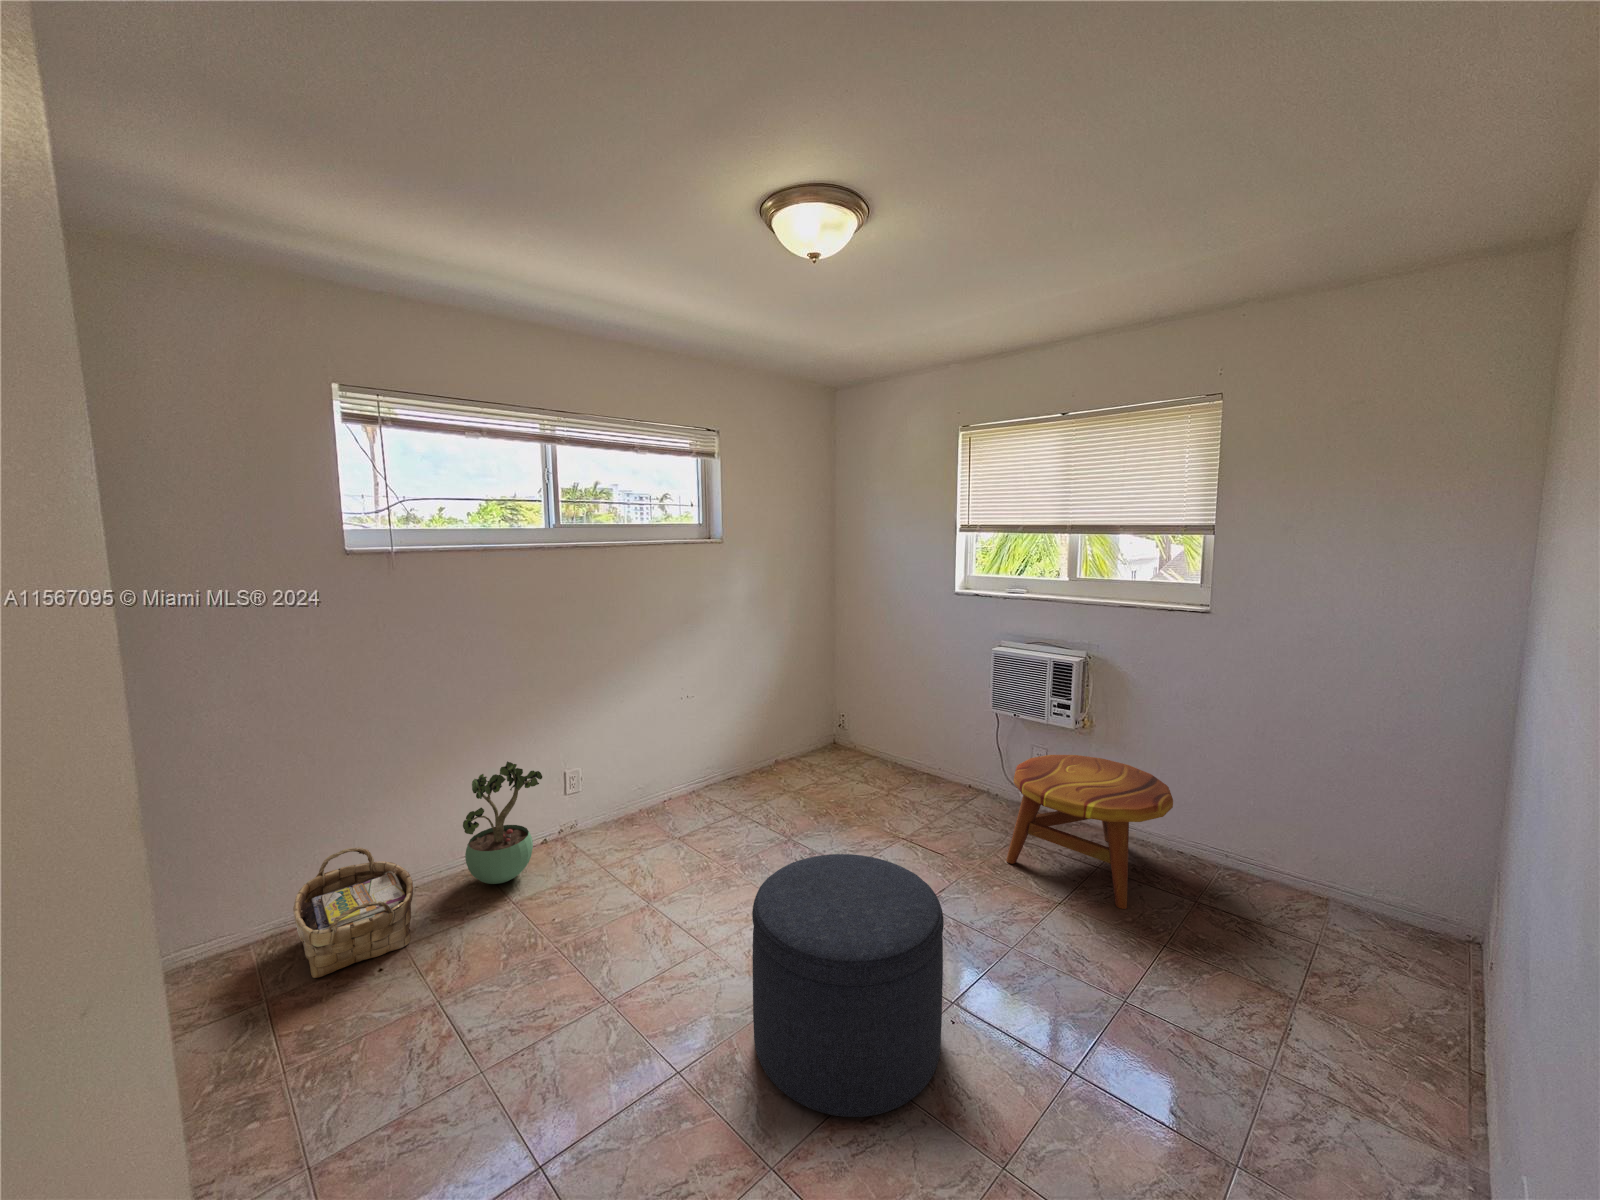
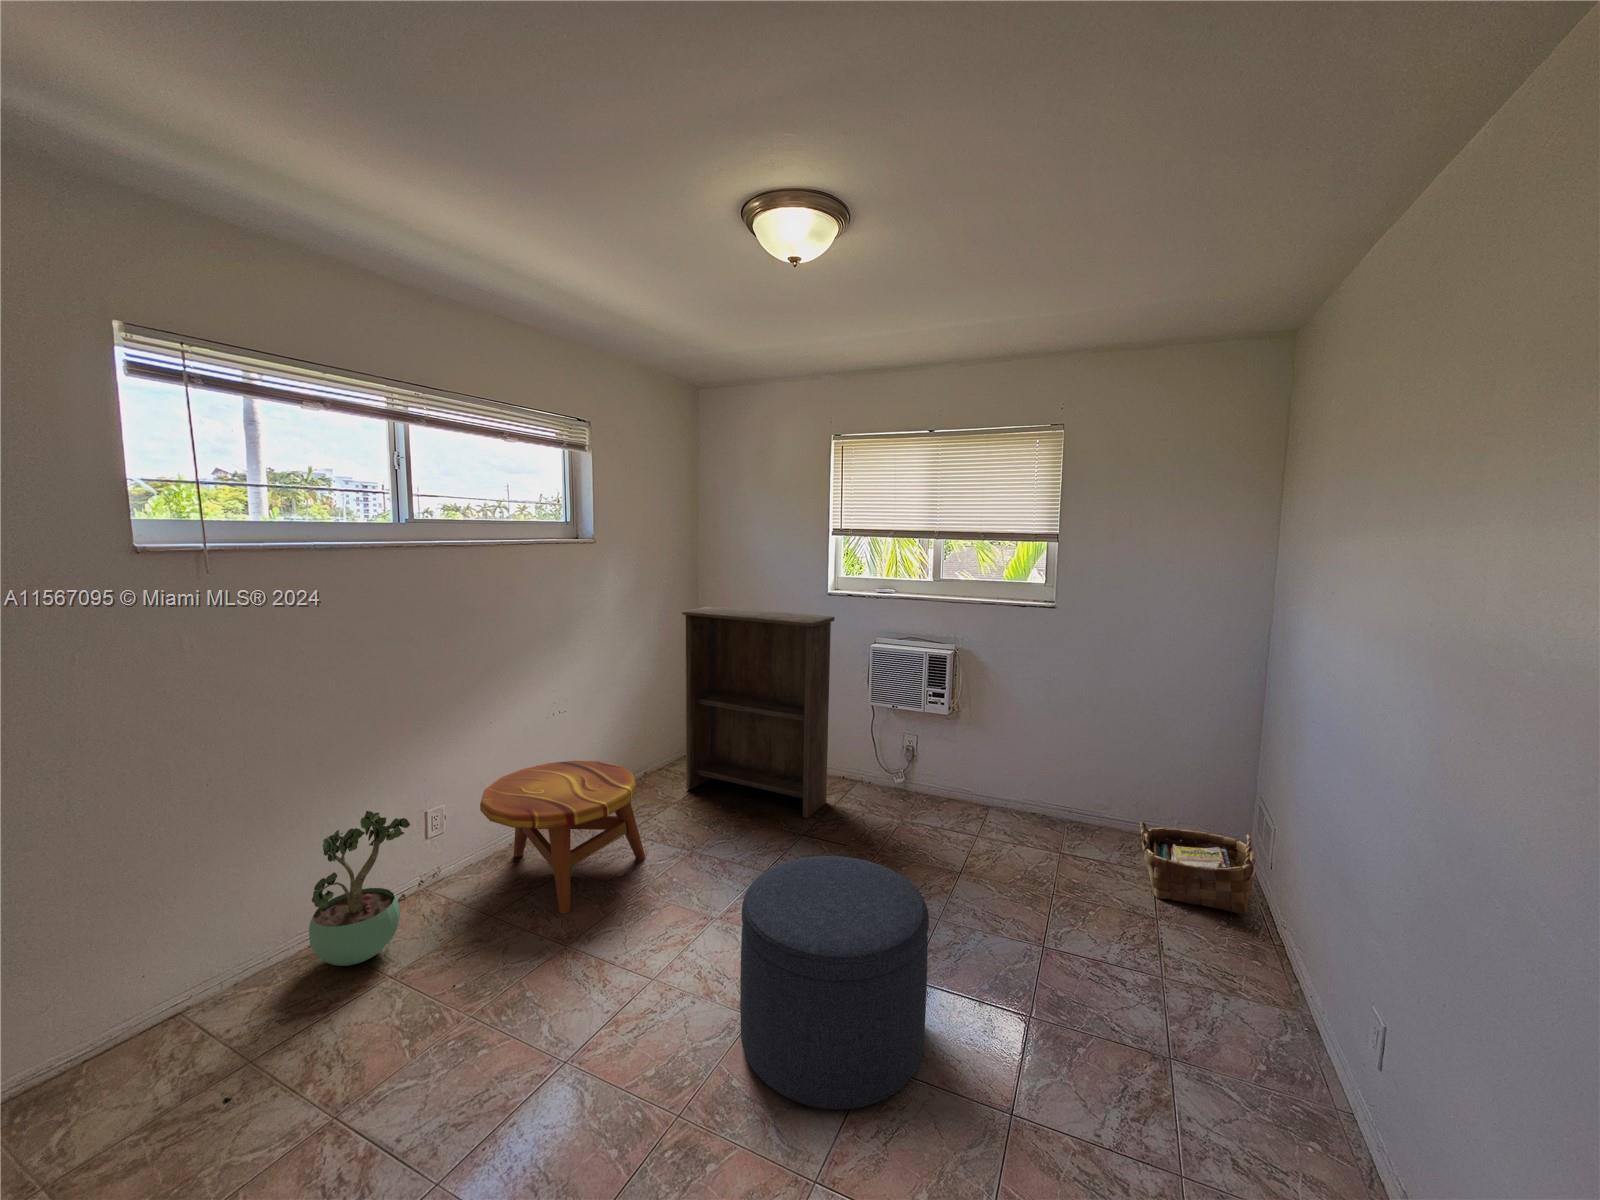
bookshelf: none [804,603,947,819] -> present [682,606,835,818]
side table: present [1006,755,1173,909] -> present [480,761,646,914]
woven basket: present [293,848,413,978] -> present [1140,822,1255,914]

